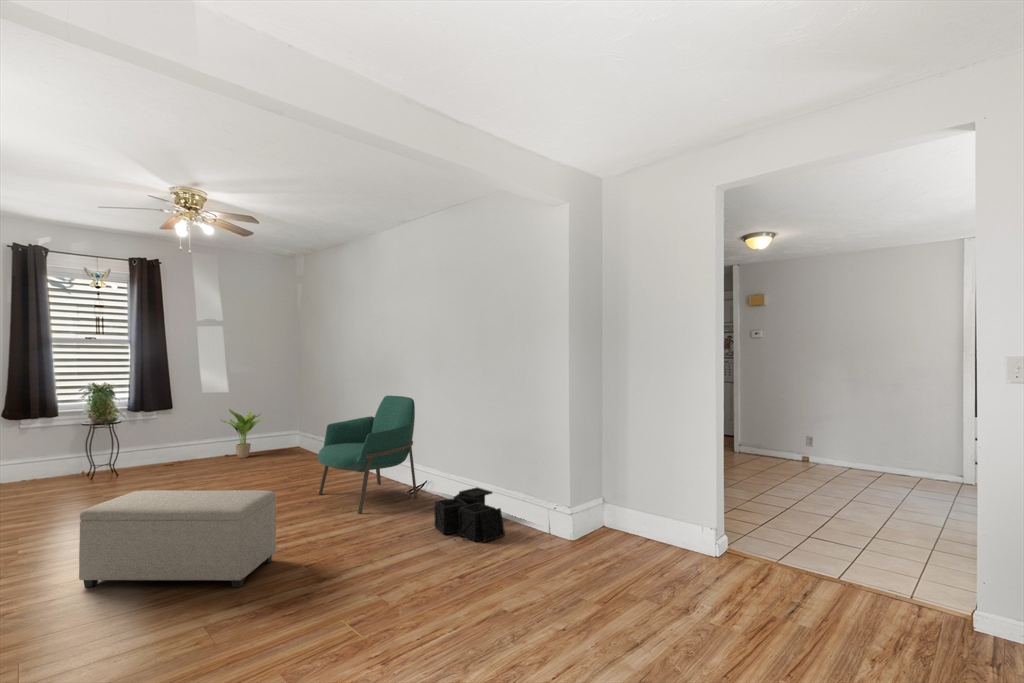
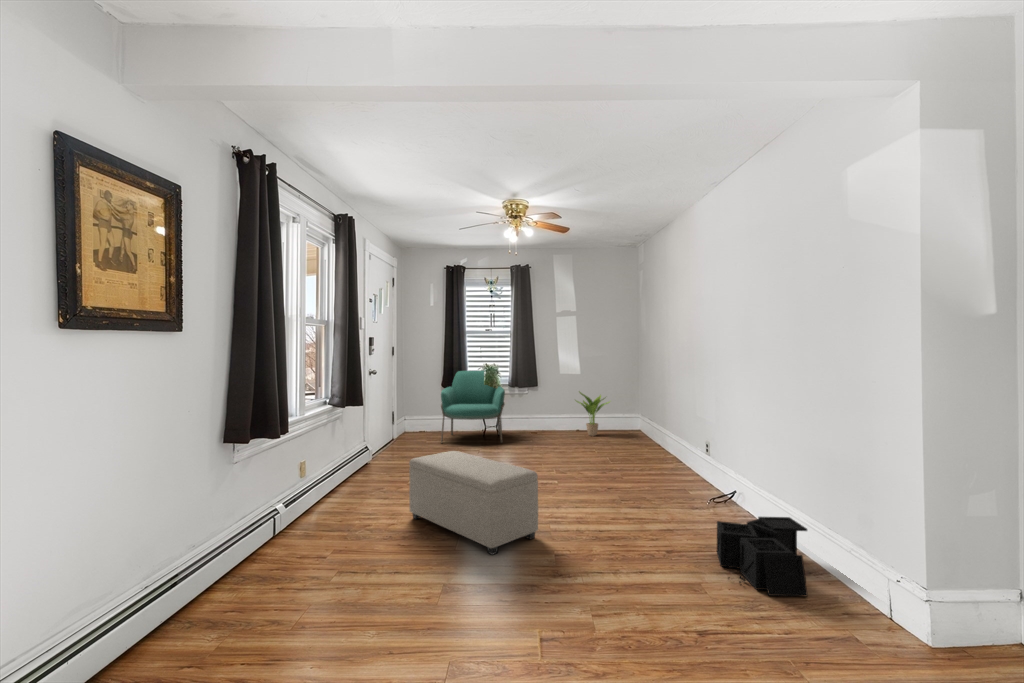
armchair: present [318,396,417,513] -> present [441,371,505,443]

